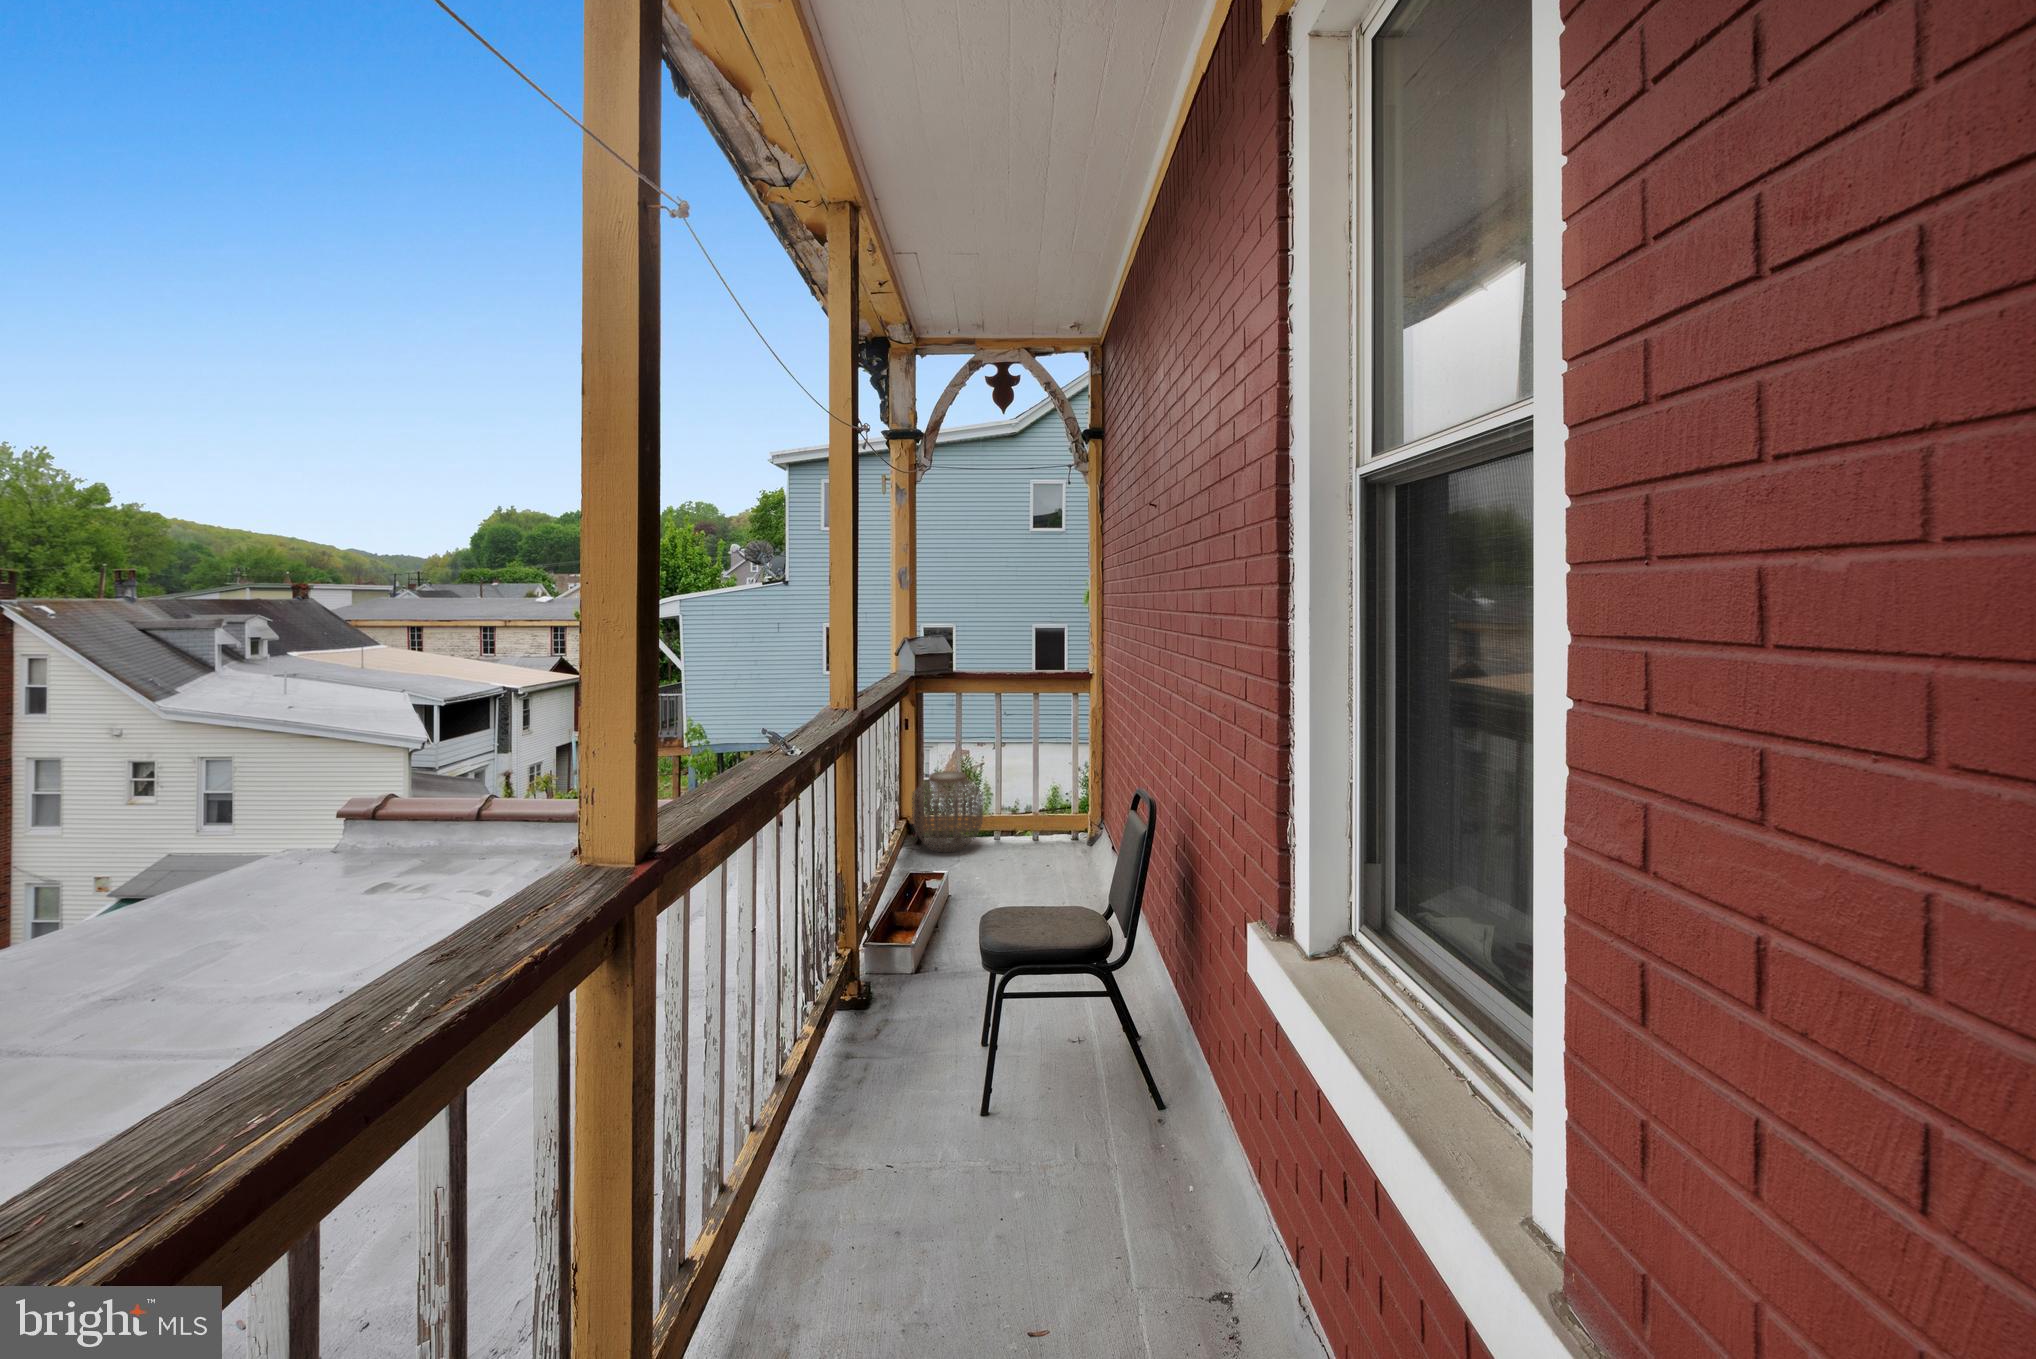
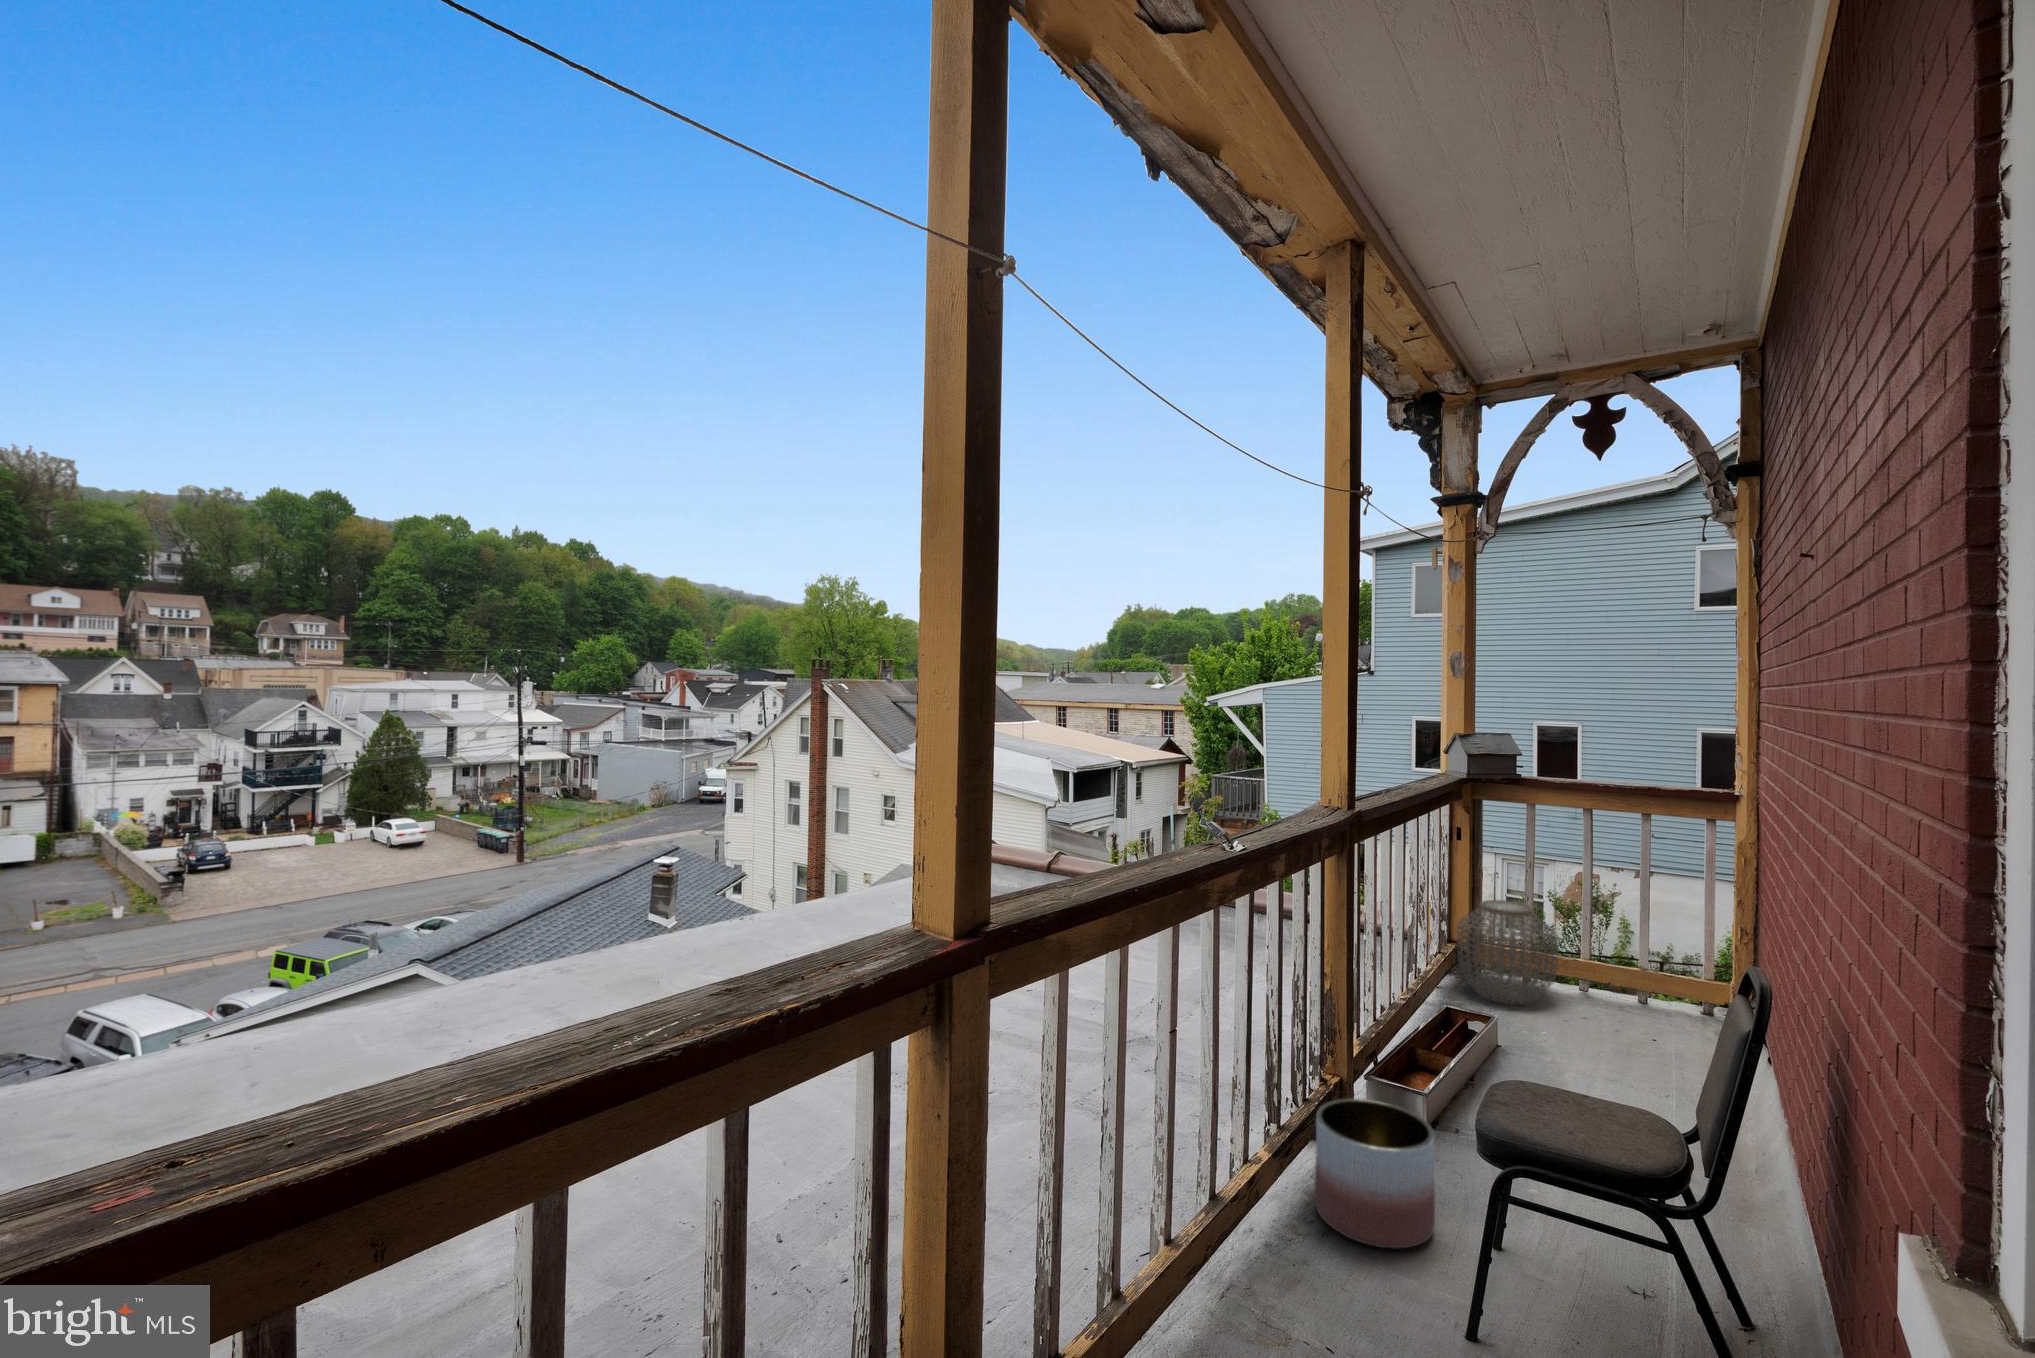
planter: none [855,939,946,1049] -> present [1315,1099,1435,1249]

